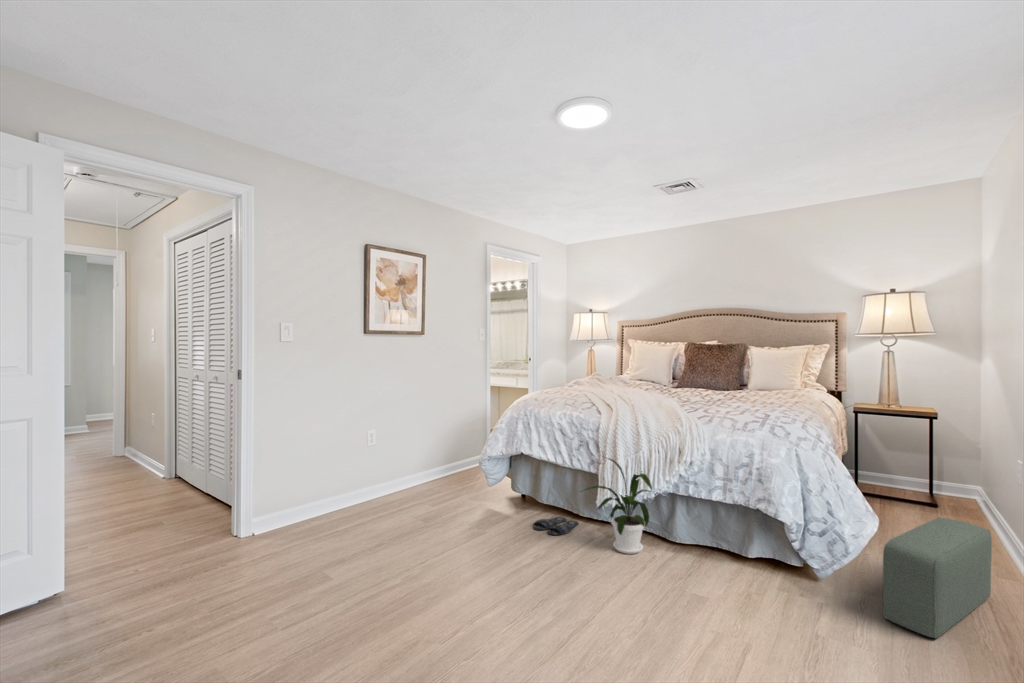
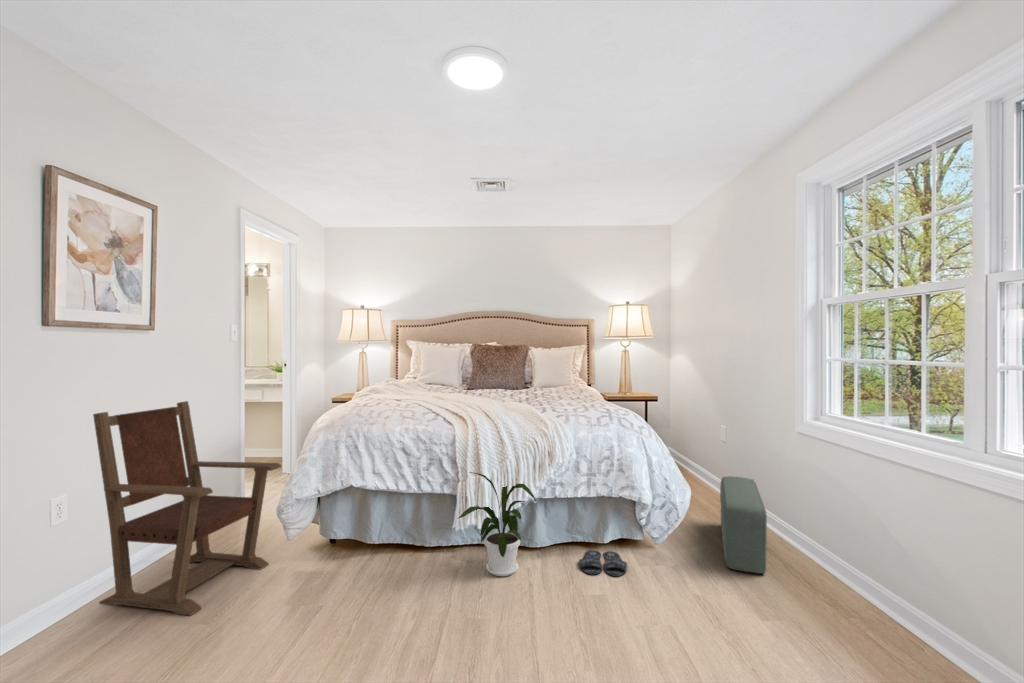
armchair: none [380,381,480,518] -> present [93,401,281,615]
slippers: present [534,517,578,535] -> present [579,550,627,577]

